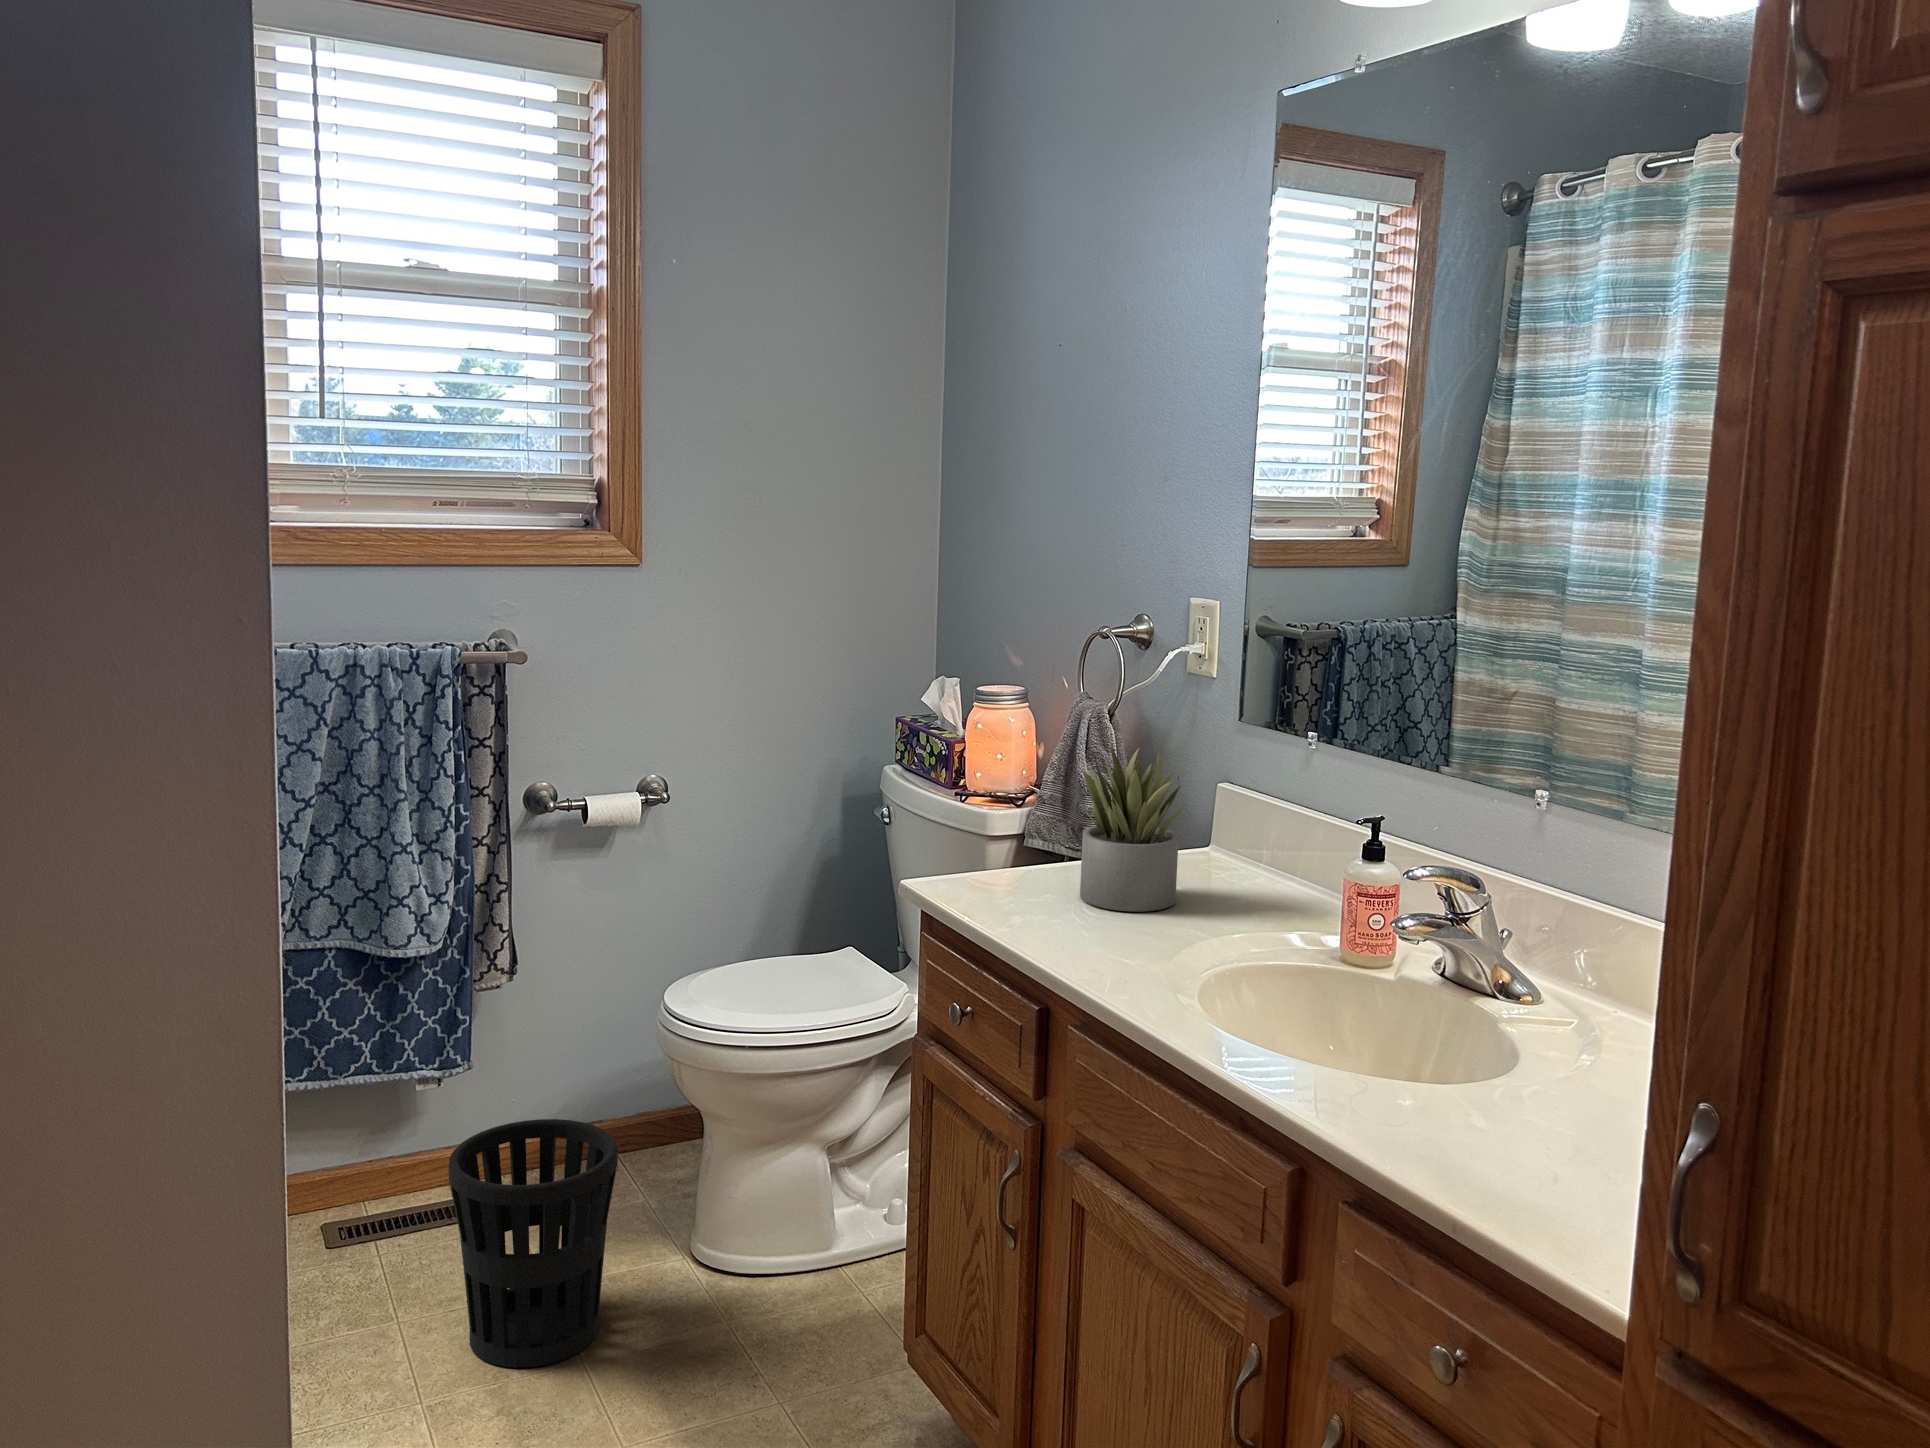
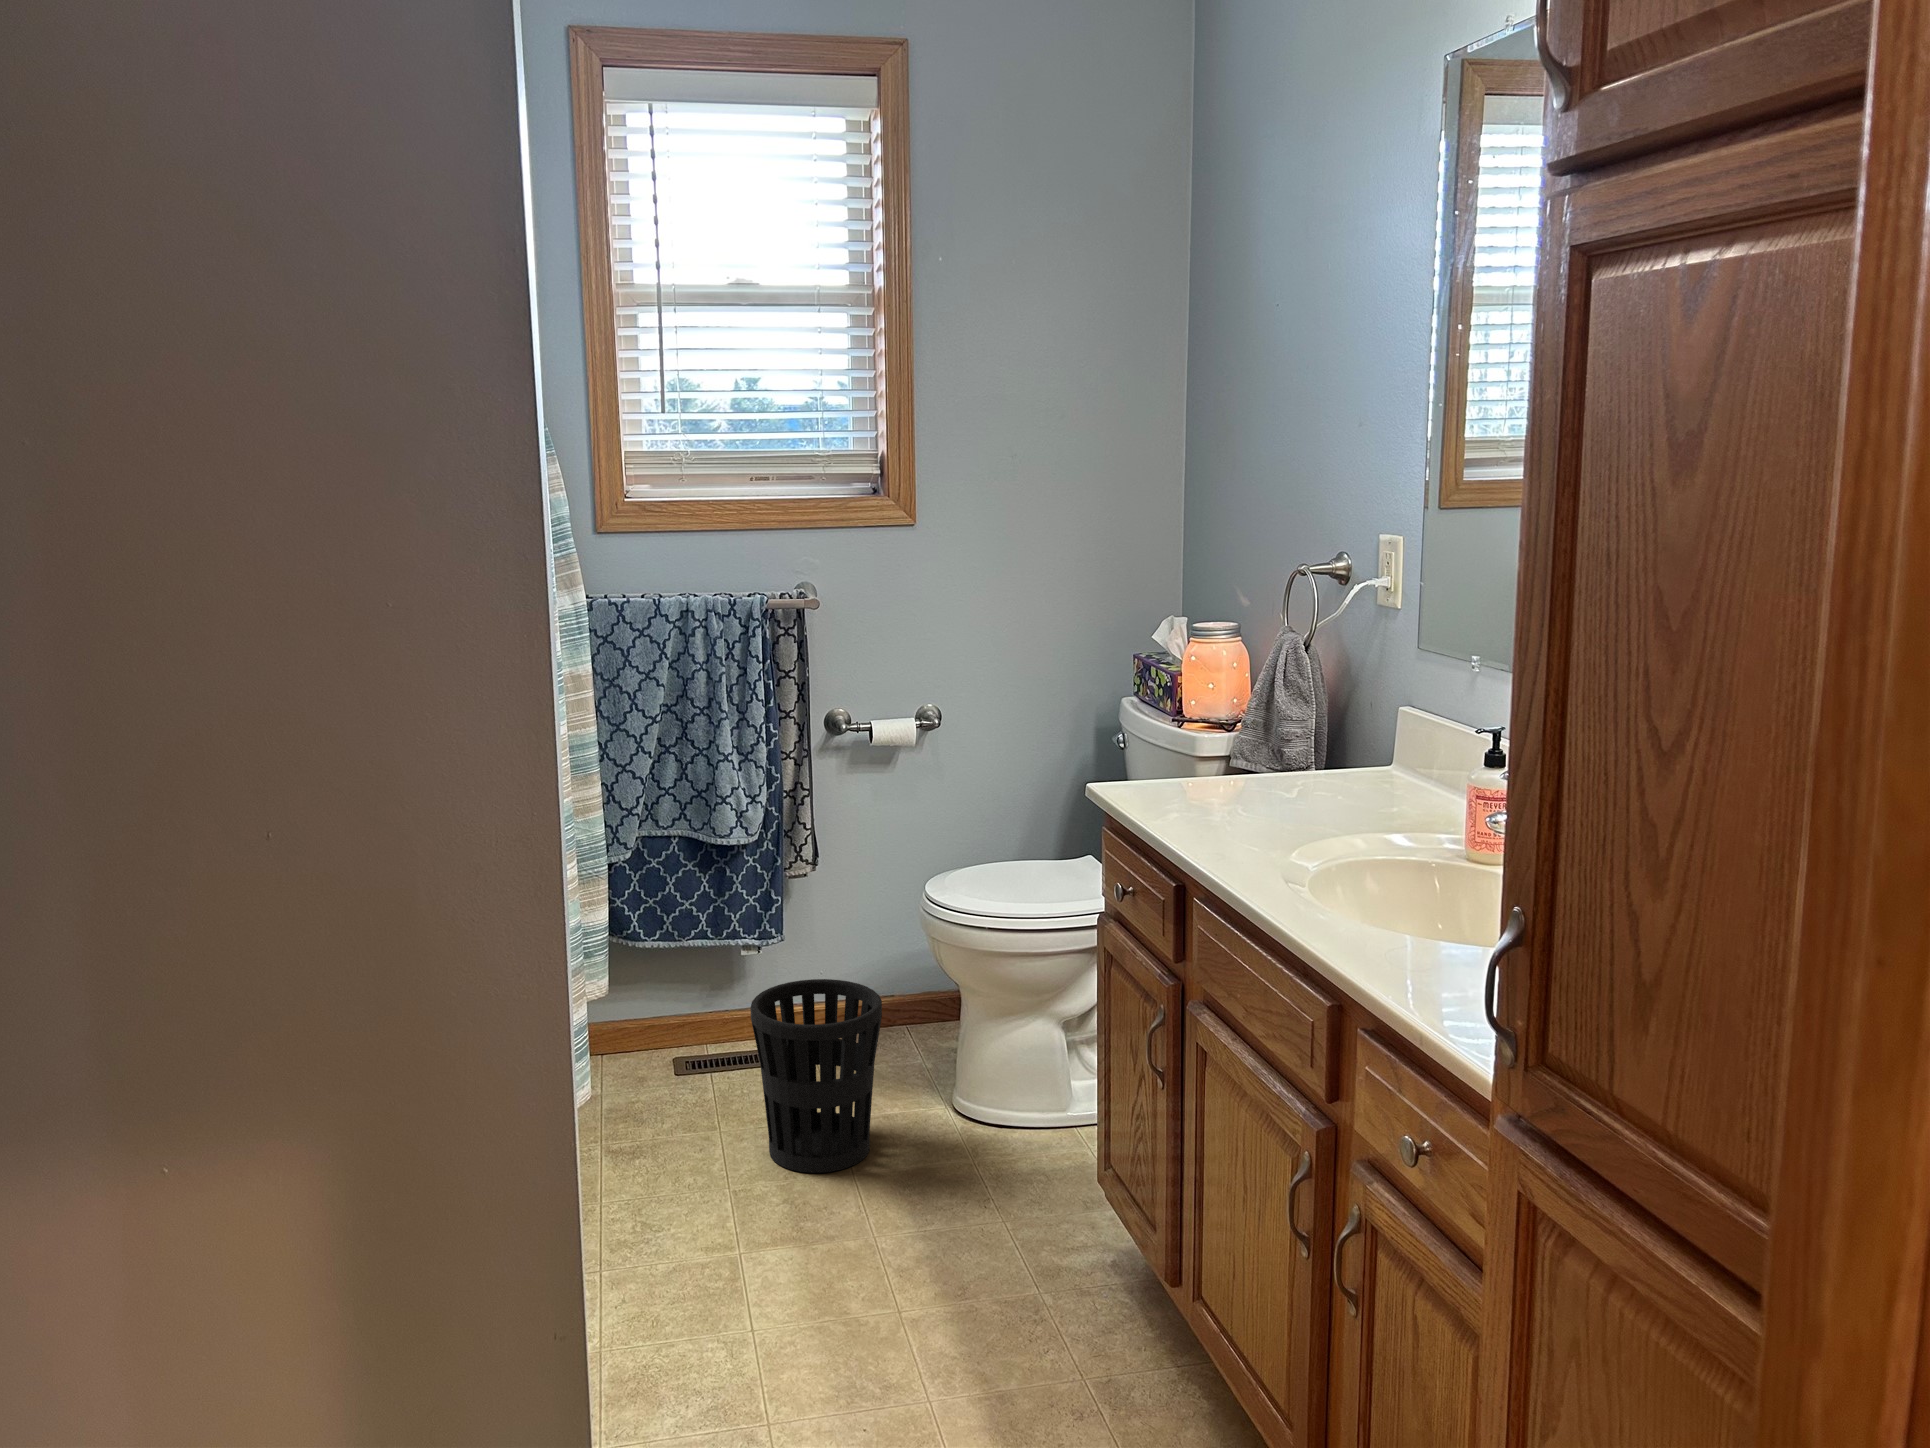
succulent plant: present [1080,746,1185,912] -> none [1233,667,1329,811]

